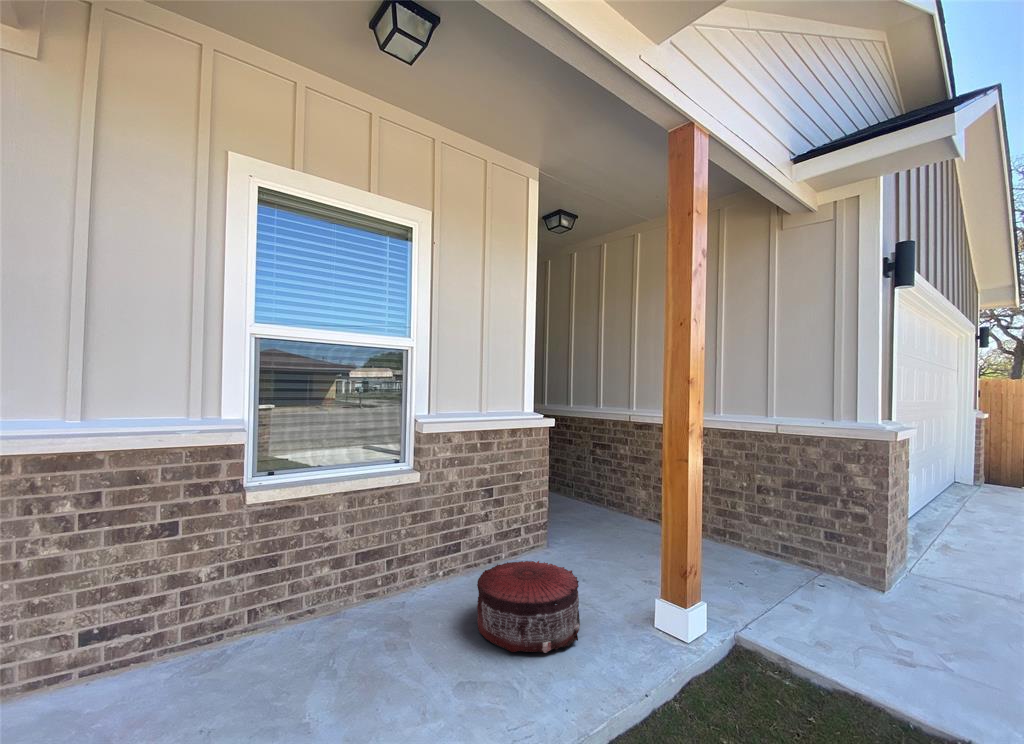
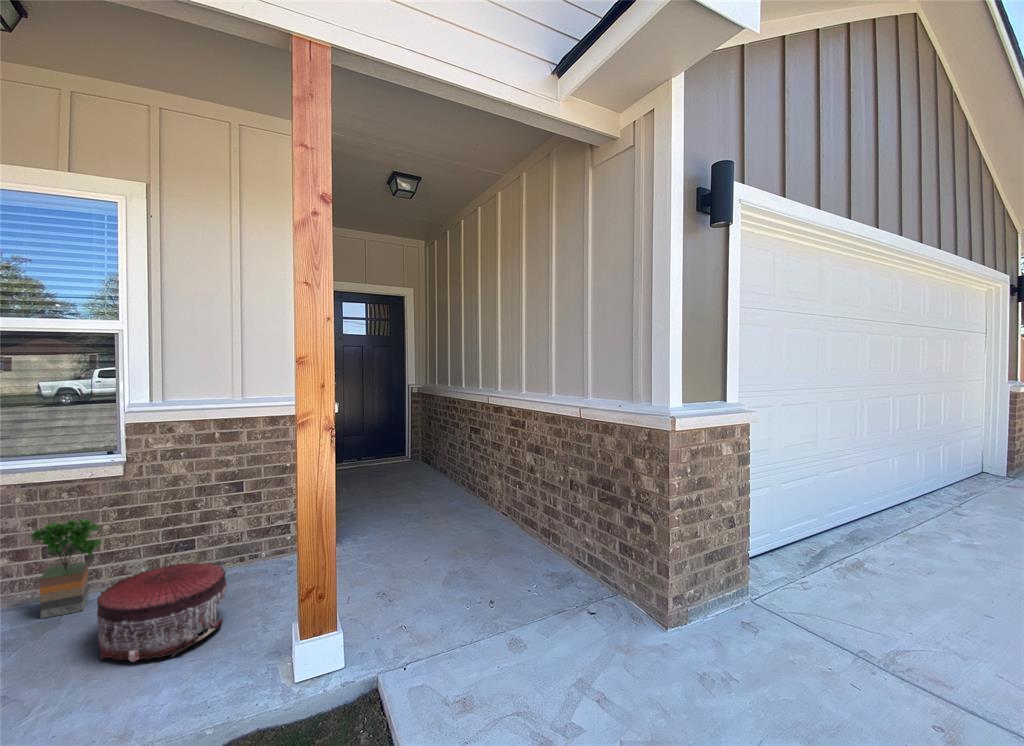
potted tree: none [367,522,433,623] -> present [30,519,102,618]

